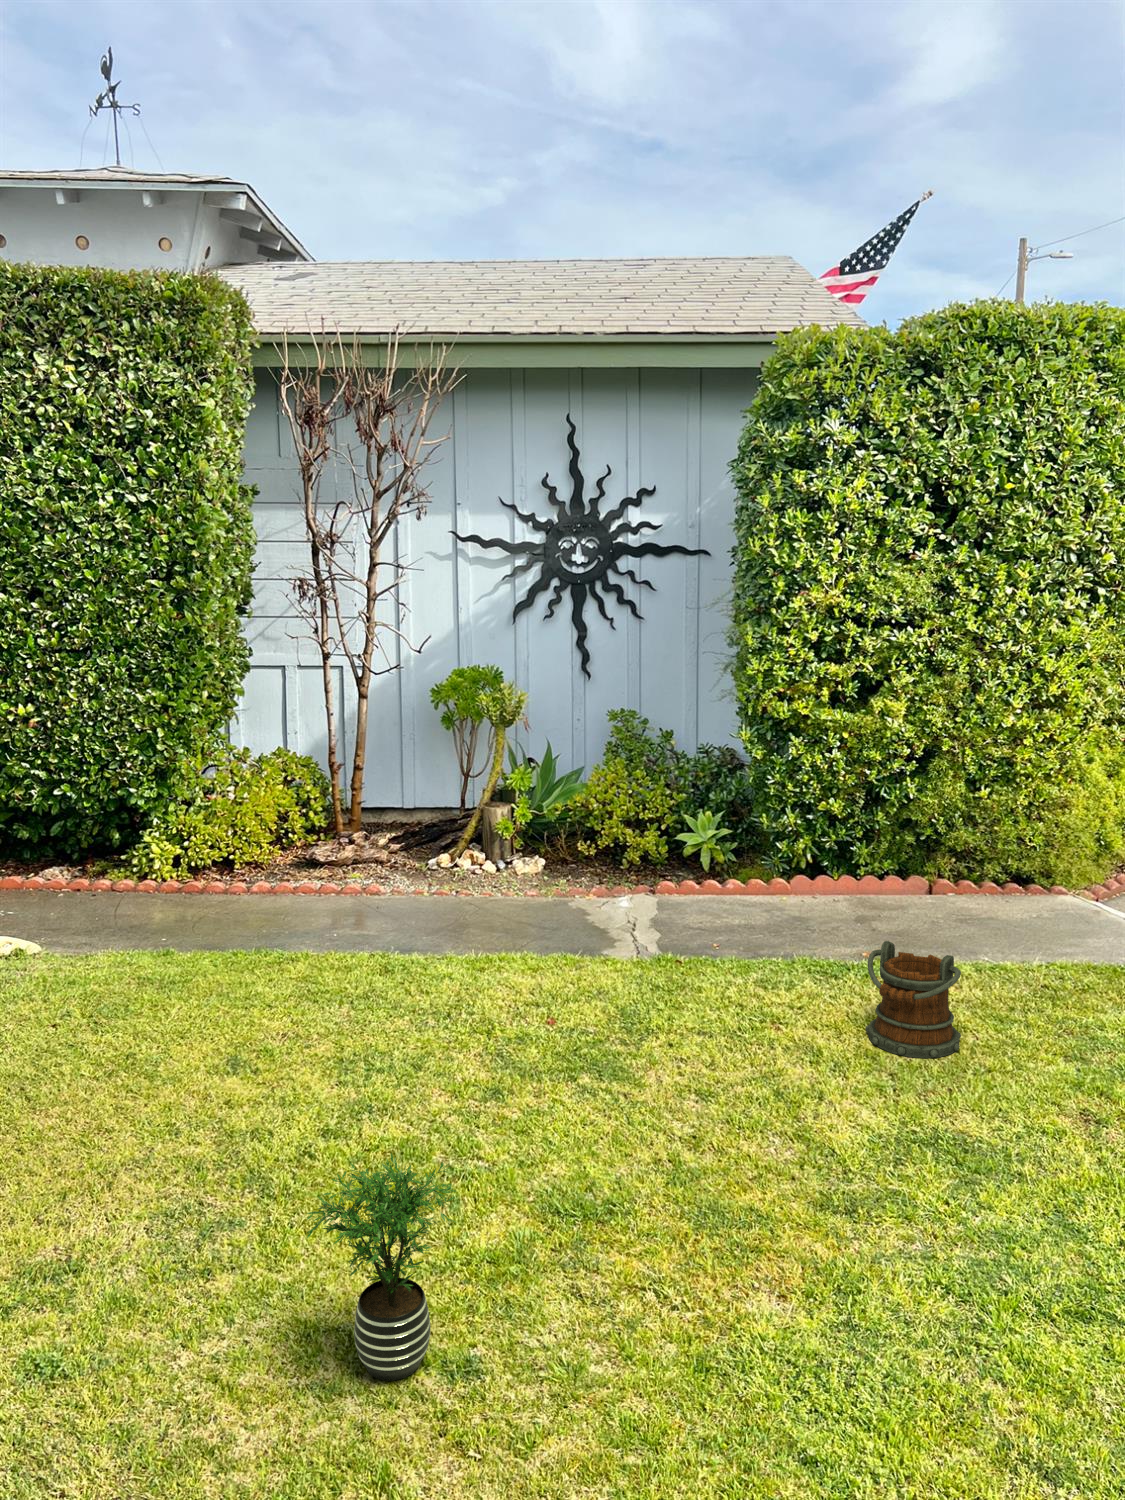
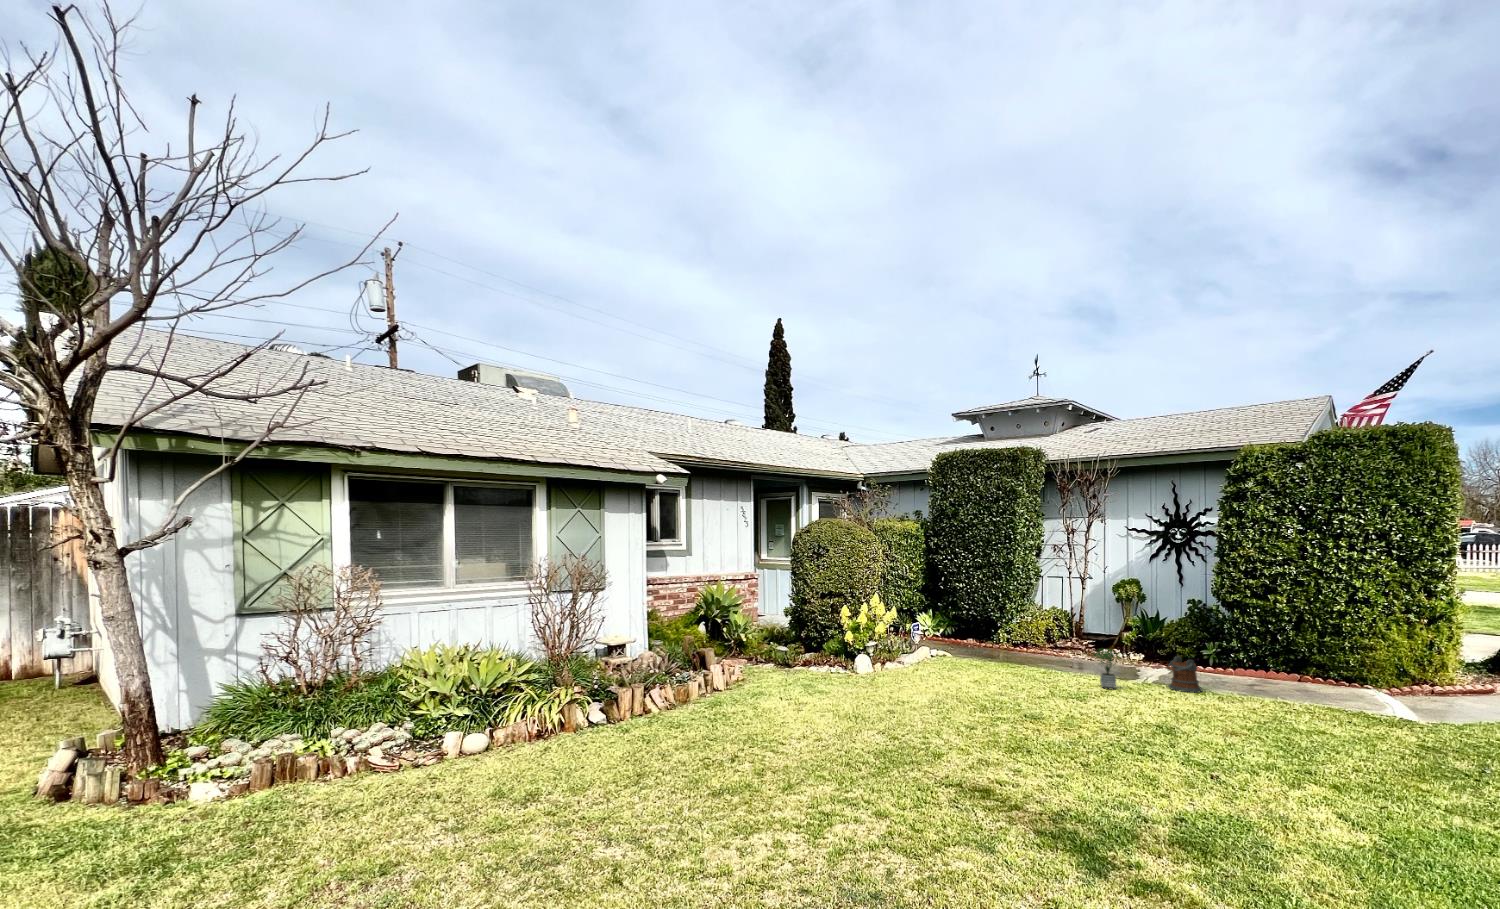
potted plant: present [307,1153,455,1381] -> present [1095,649,1120,689]

